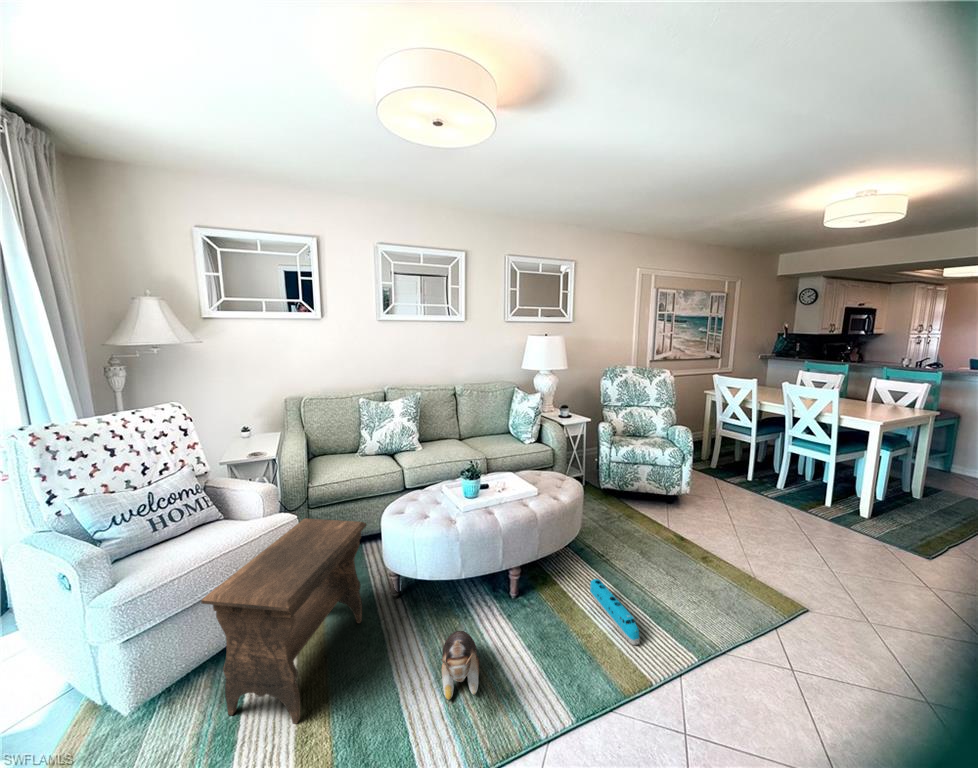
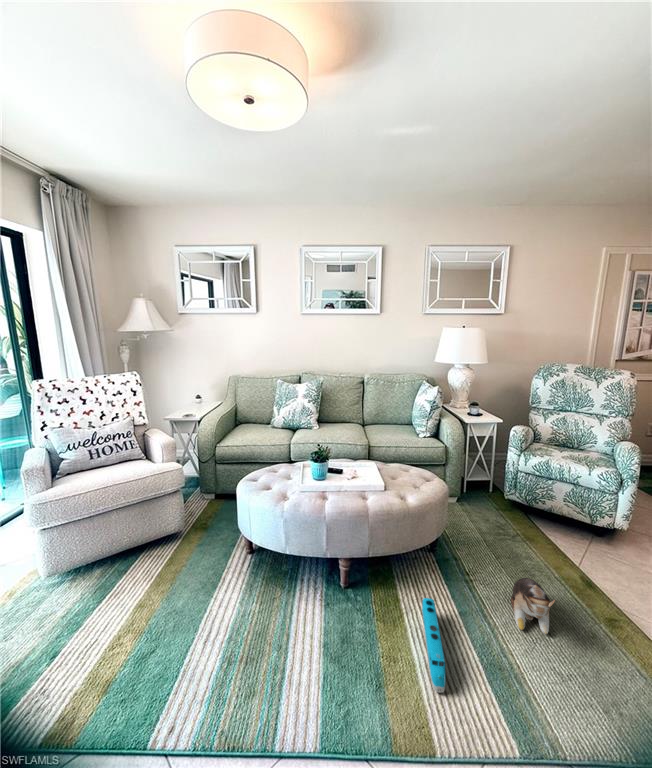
footstool: present [201,519,366,724] -> none [68,471,220,632]
plush toy: present [441,631,479,700] -> present [511,578,555,634]

